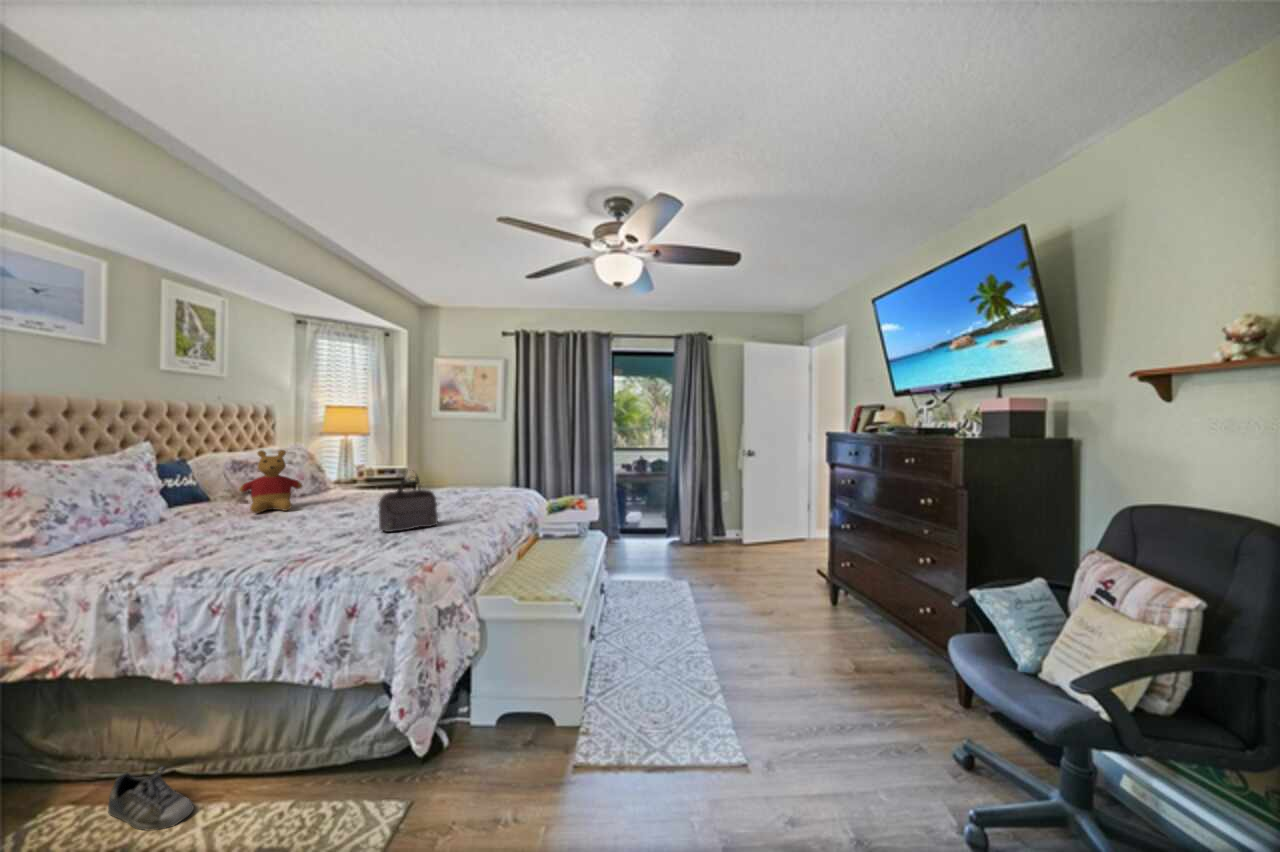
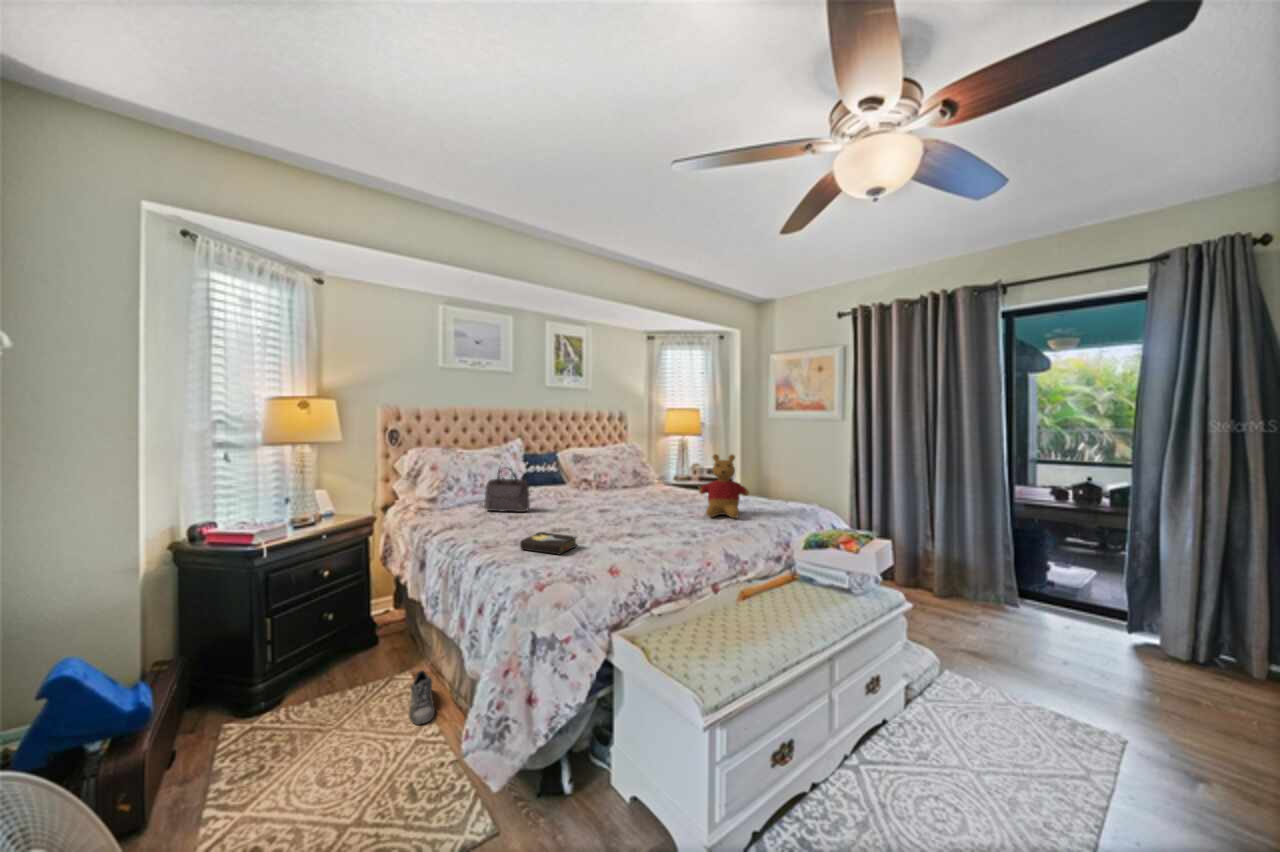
stuffed bear: present [239,450,302,513] -> present [699,454,749,518]
handbag: present [379,470,438,532] -> present [484,467,530,512]
hardback book: none [338,532,403,557] -> present [520,532,577,554]

